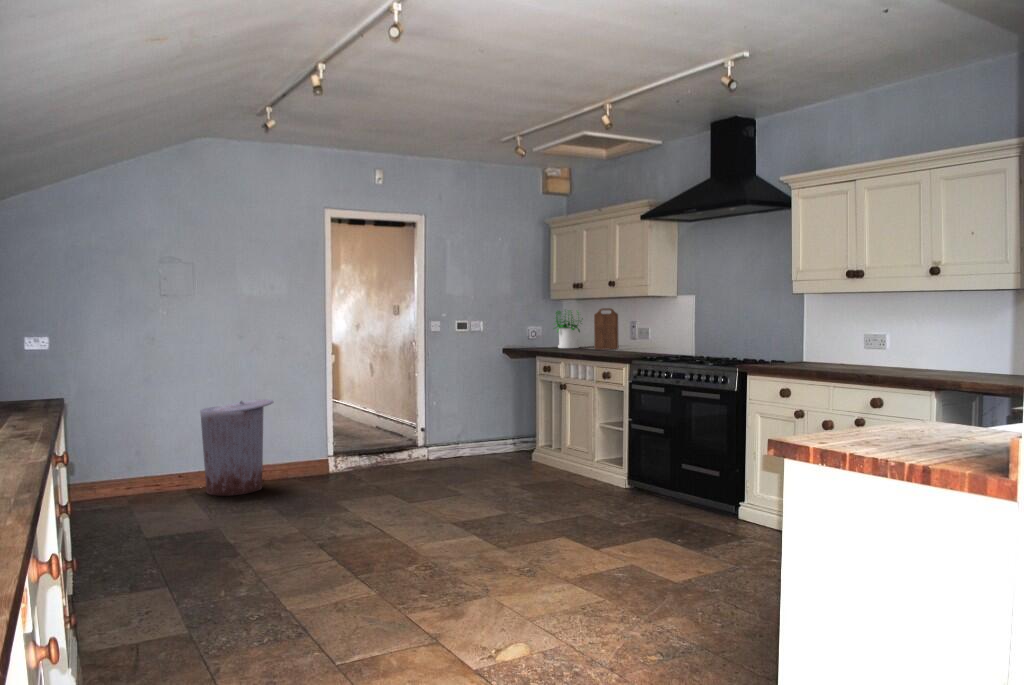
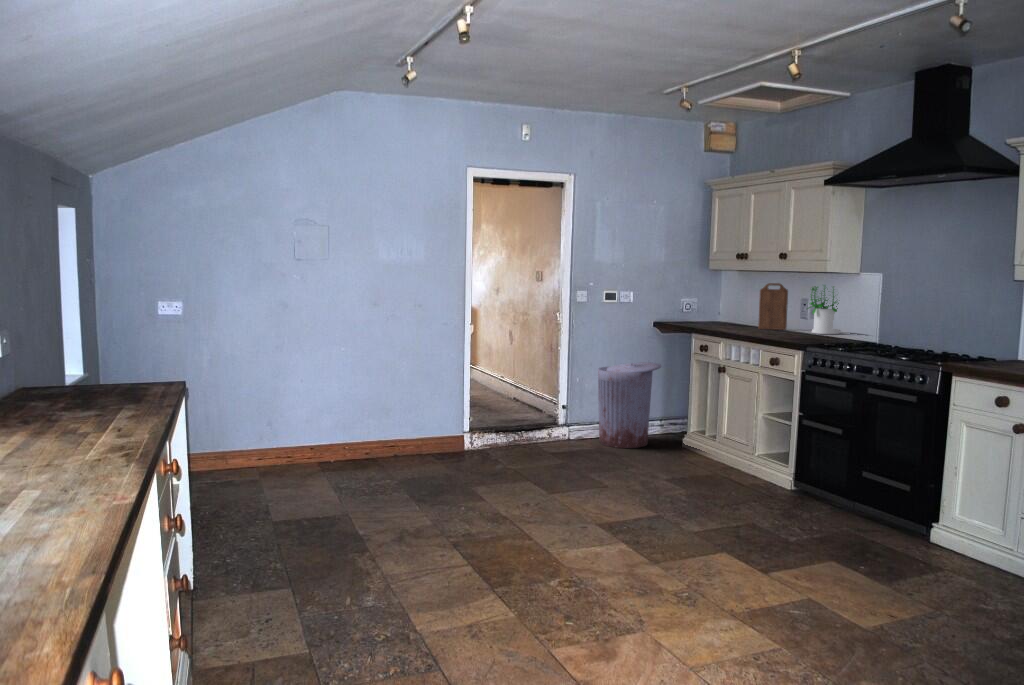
potted plant: present [554,311,583,348] -> present [807,286,840,334]
trash can: present [200,399,273,496] -> present [598,362,661,448]

